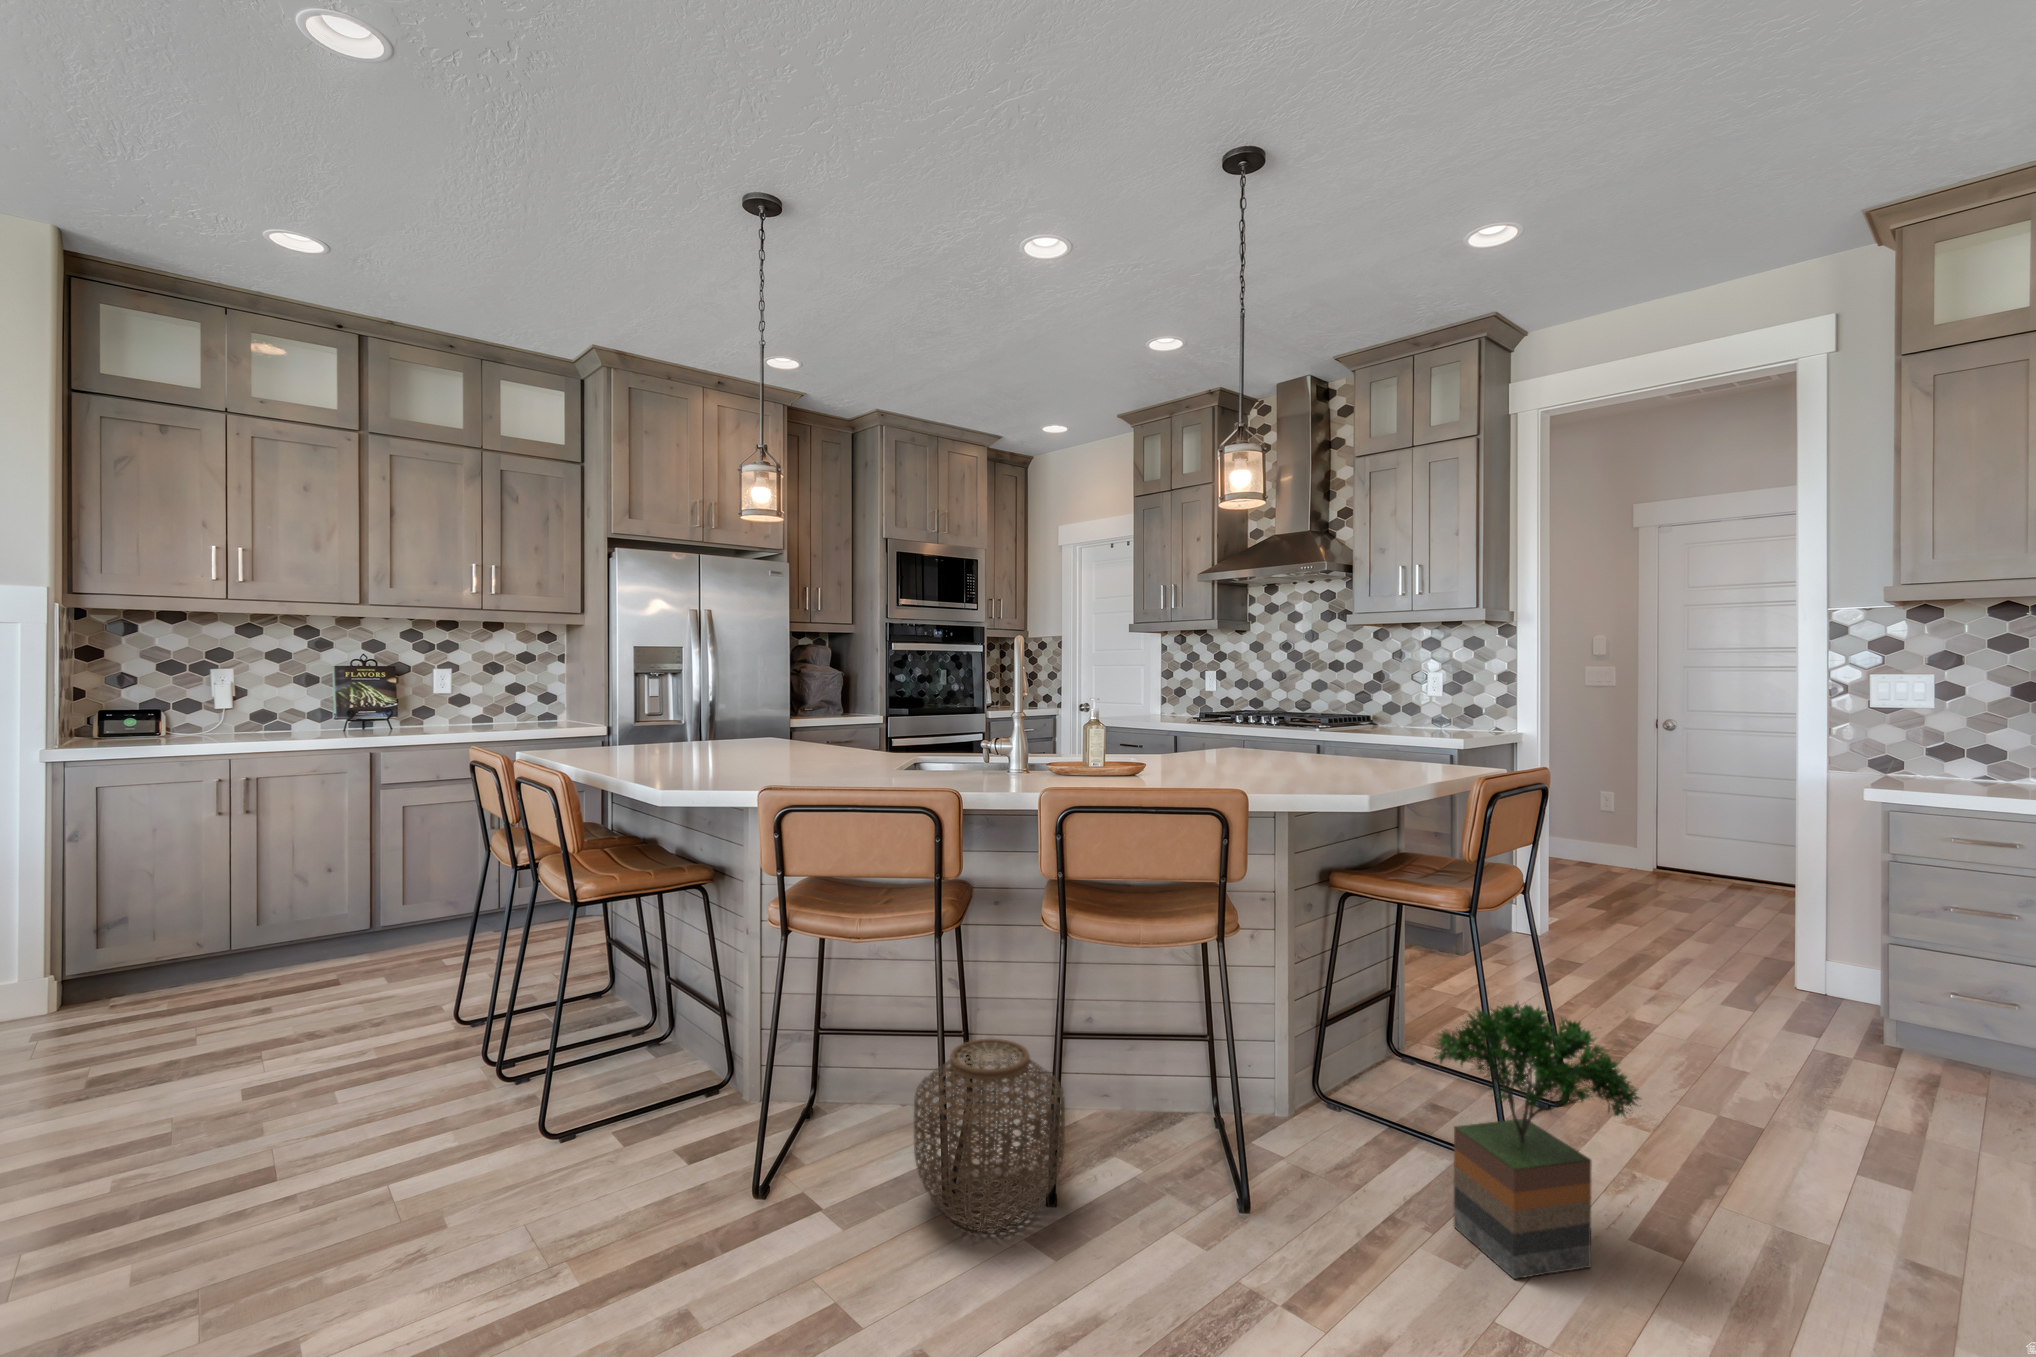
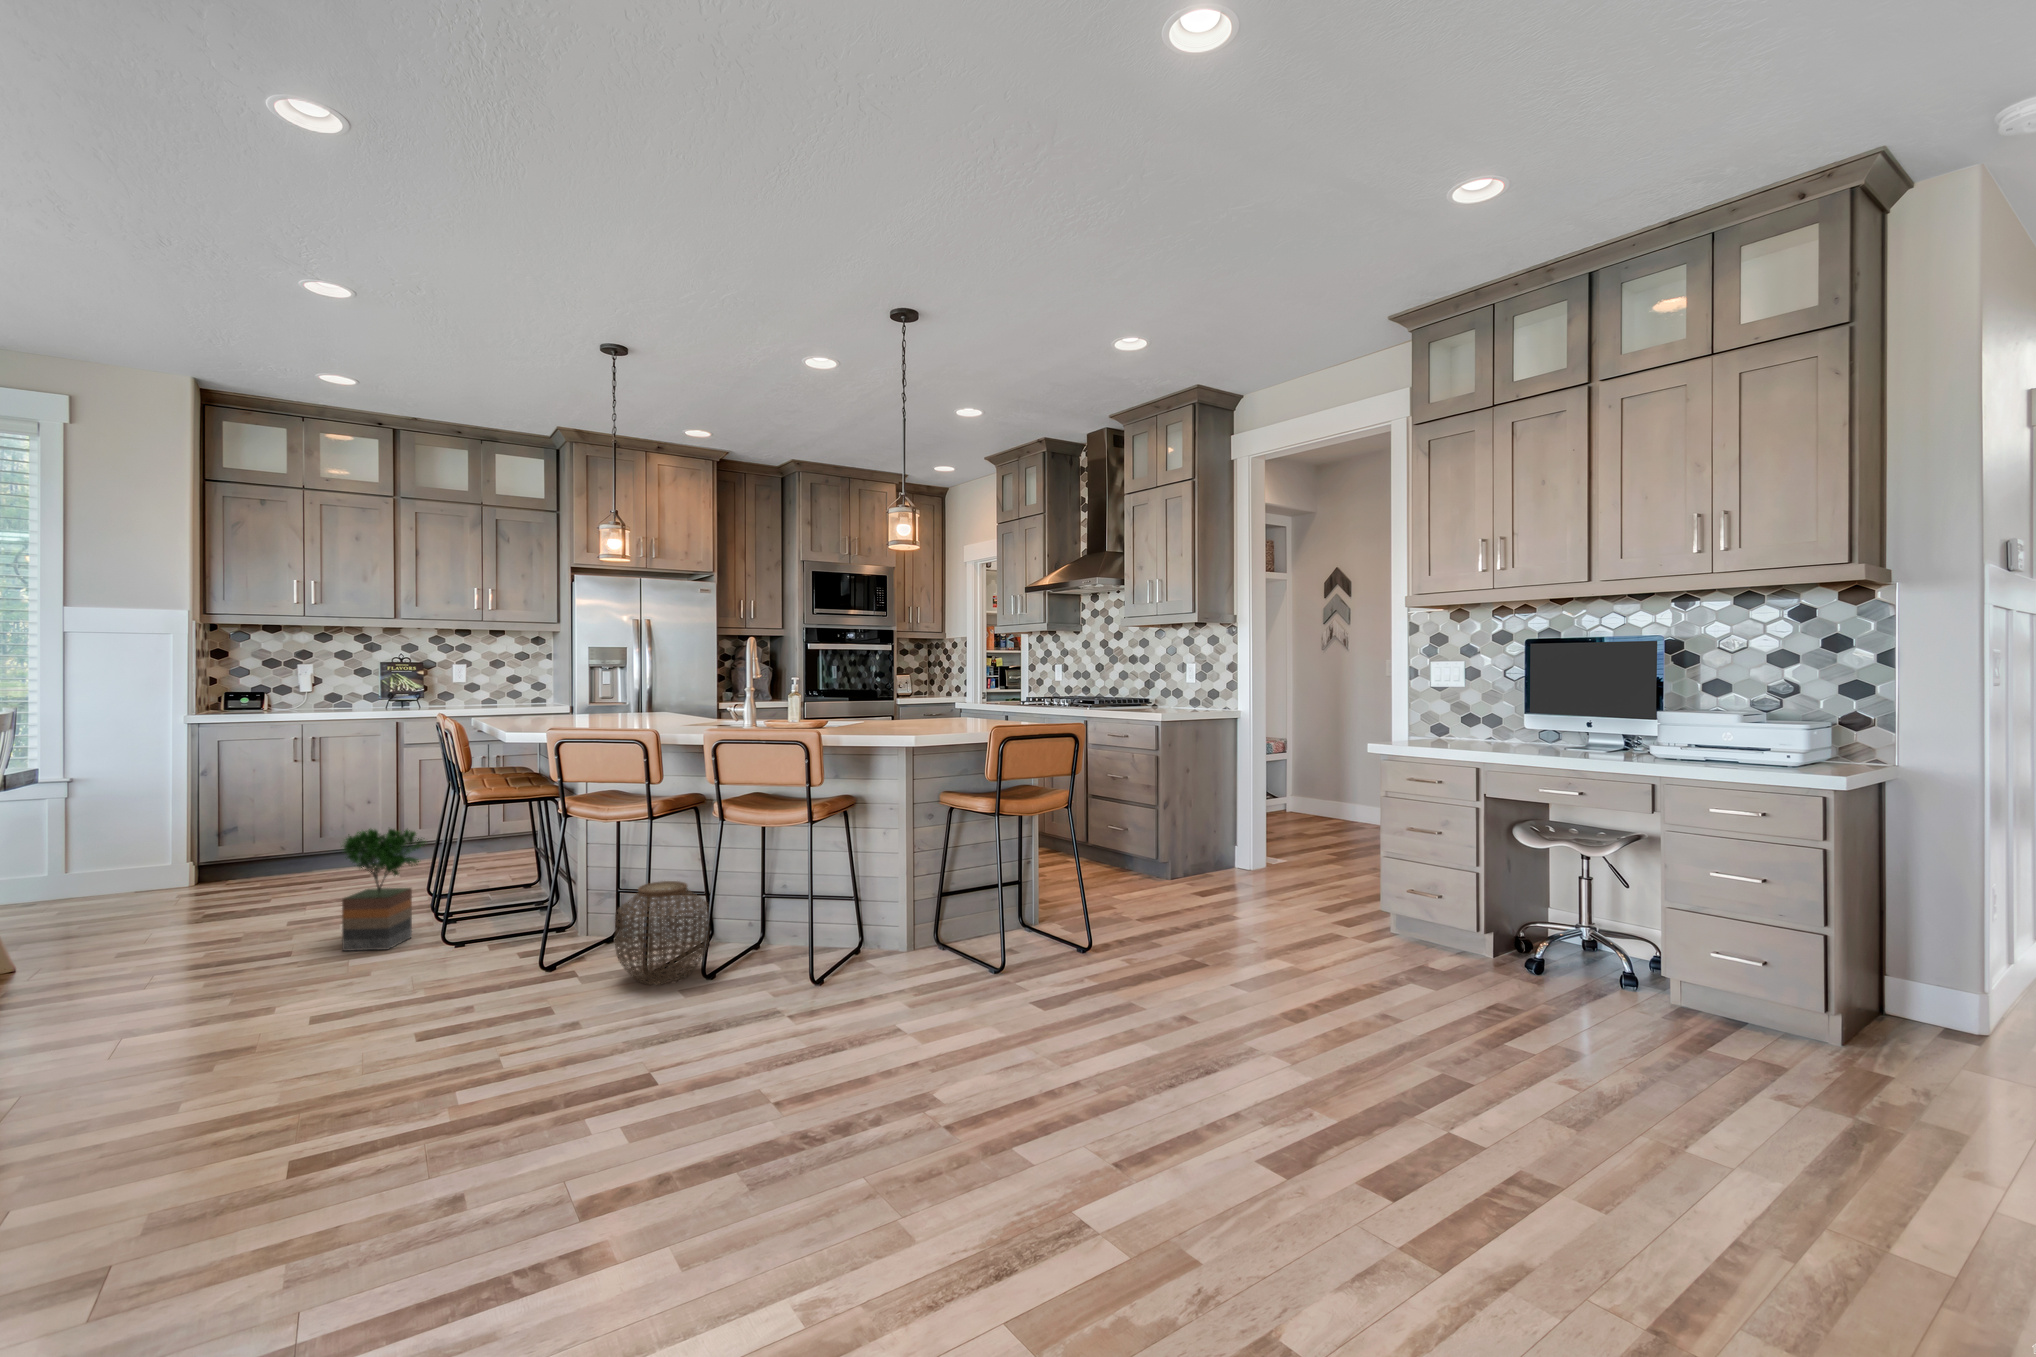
potted tree: present [1432,1003,1640,1279] -> present [341,829,425,951]

